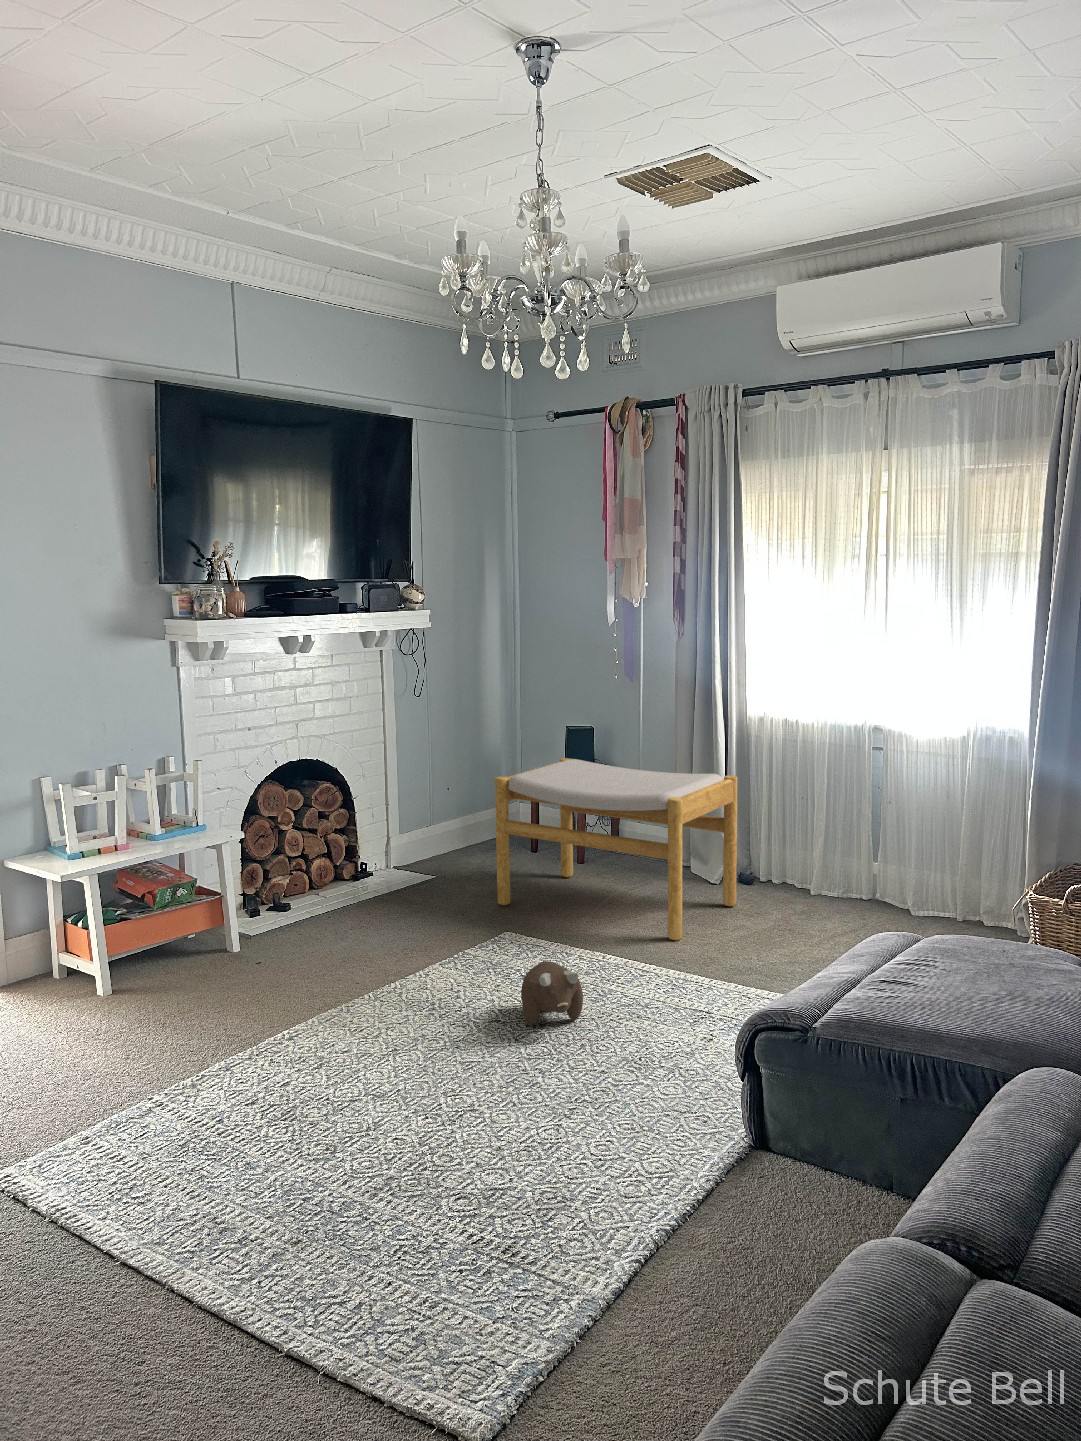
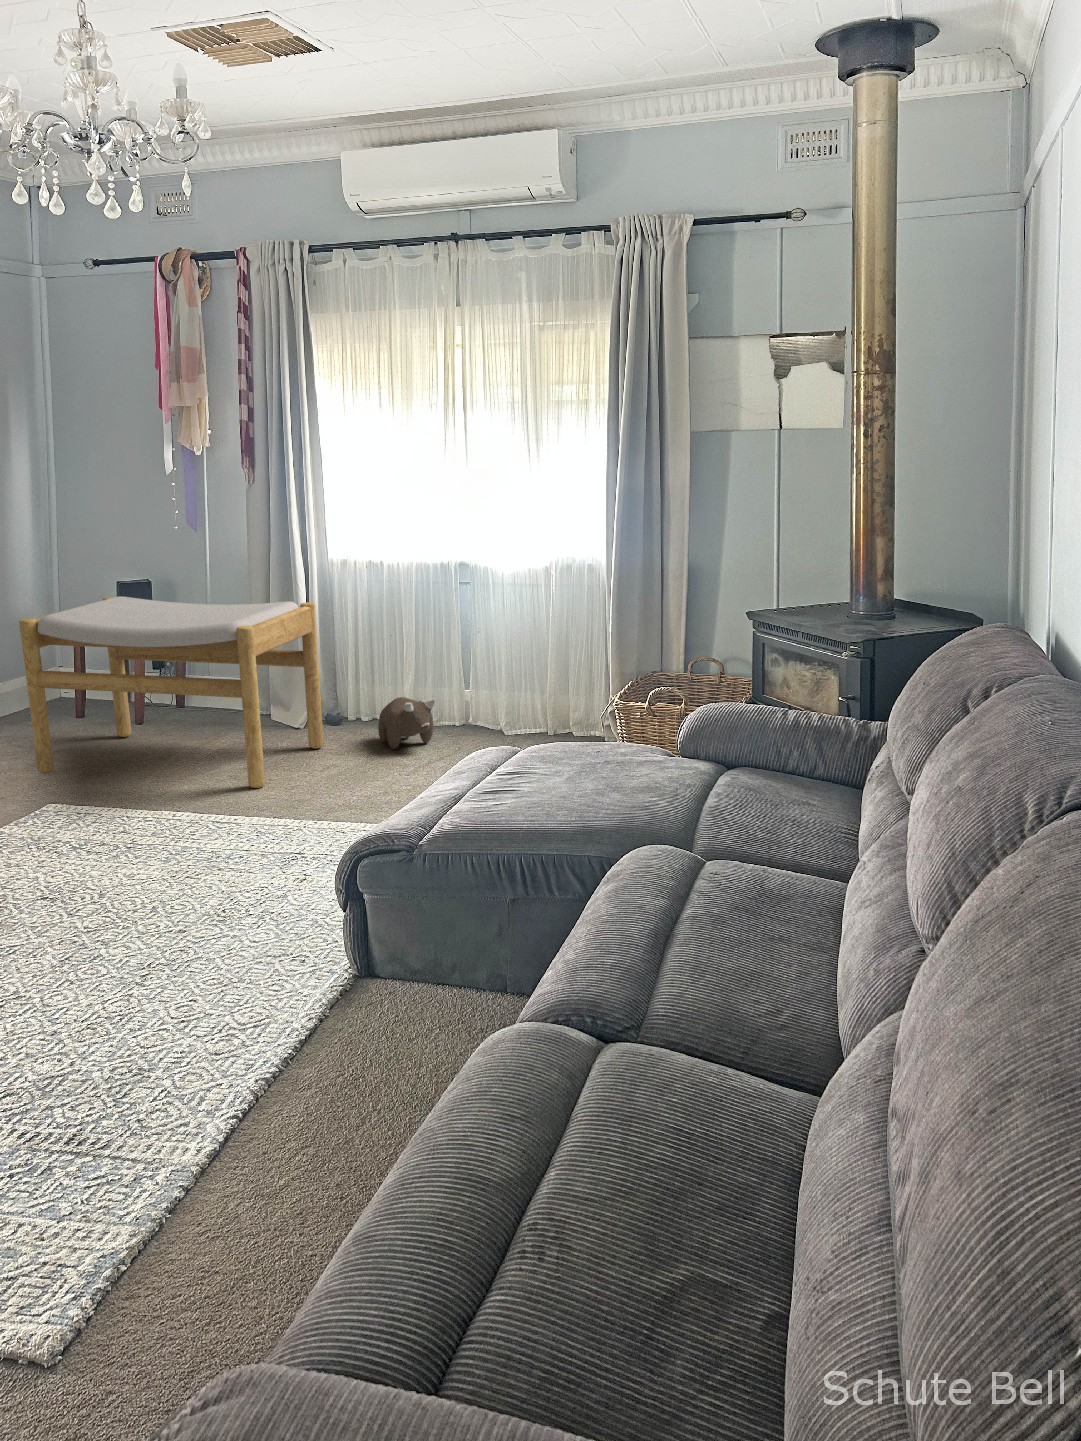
plush toy: present [521,961,583,1026] -> present [378,697,435,749]

